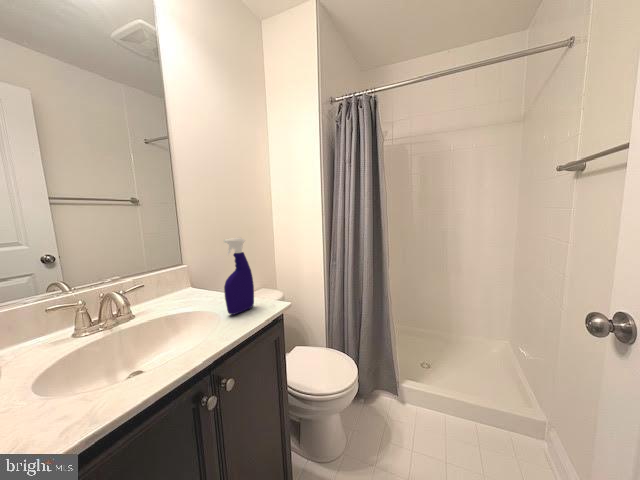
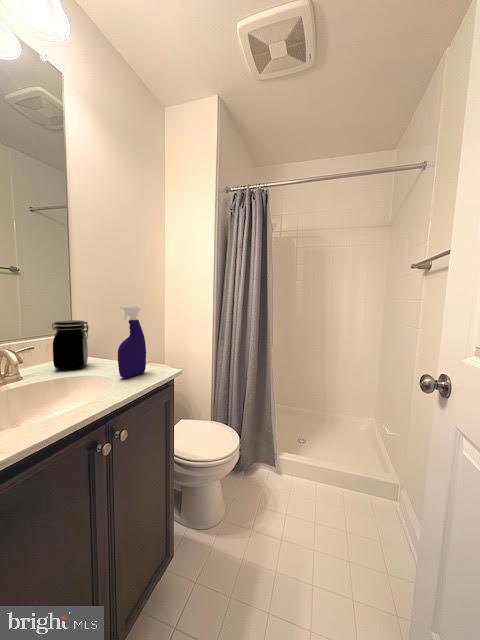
jar: none [161,253,197,306] -> present [52,320,89,370]

